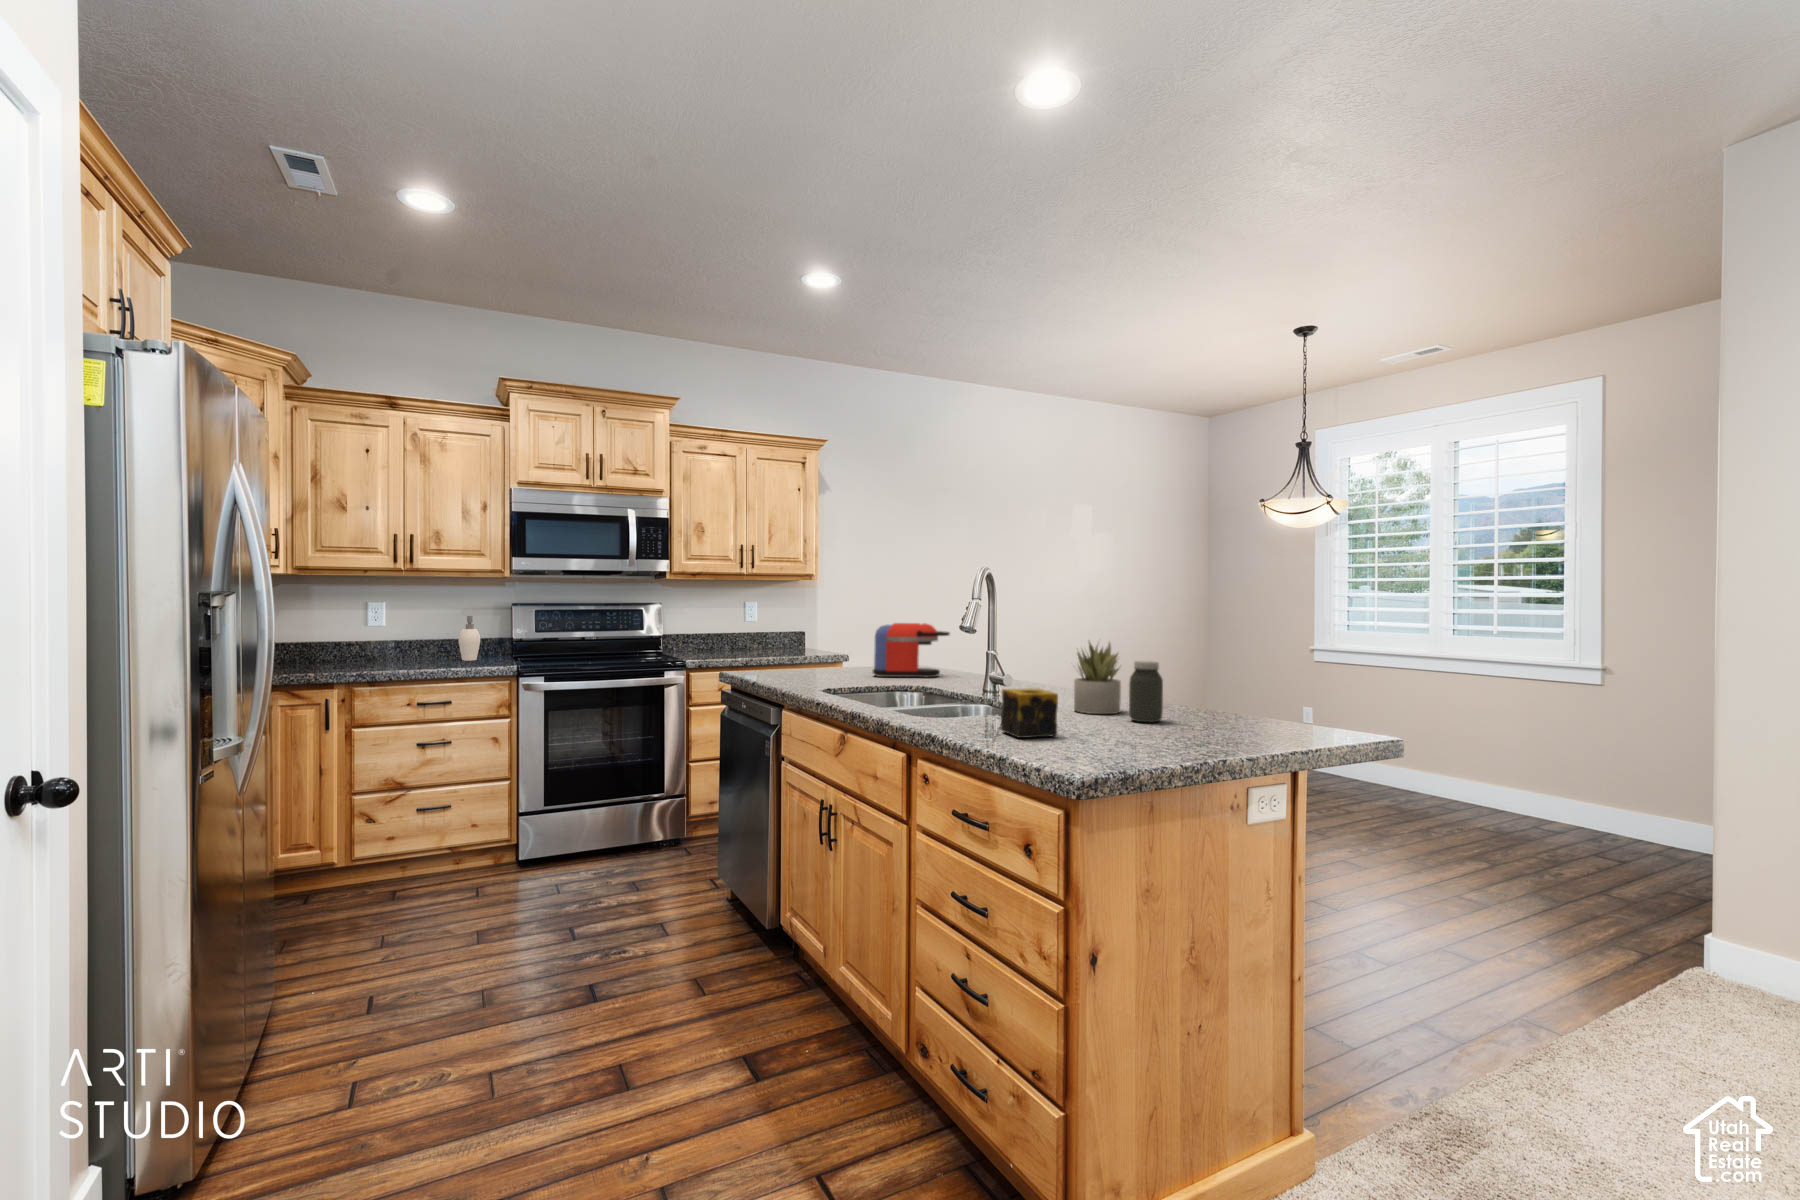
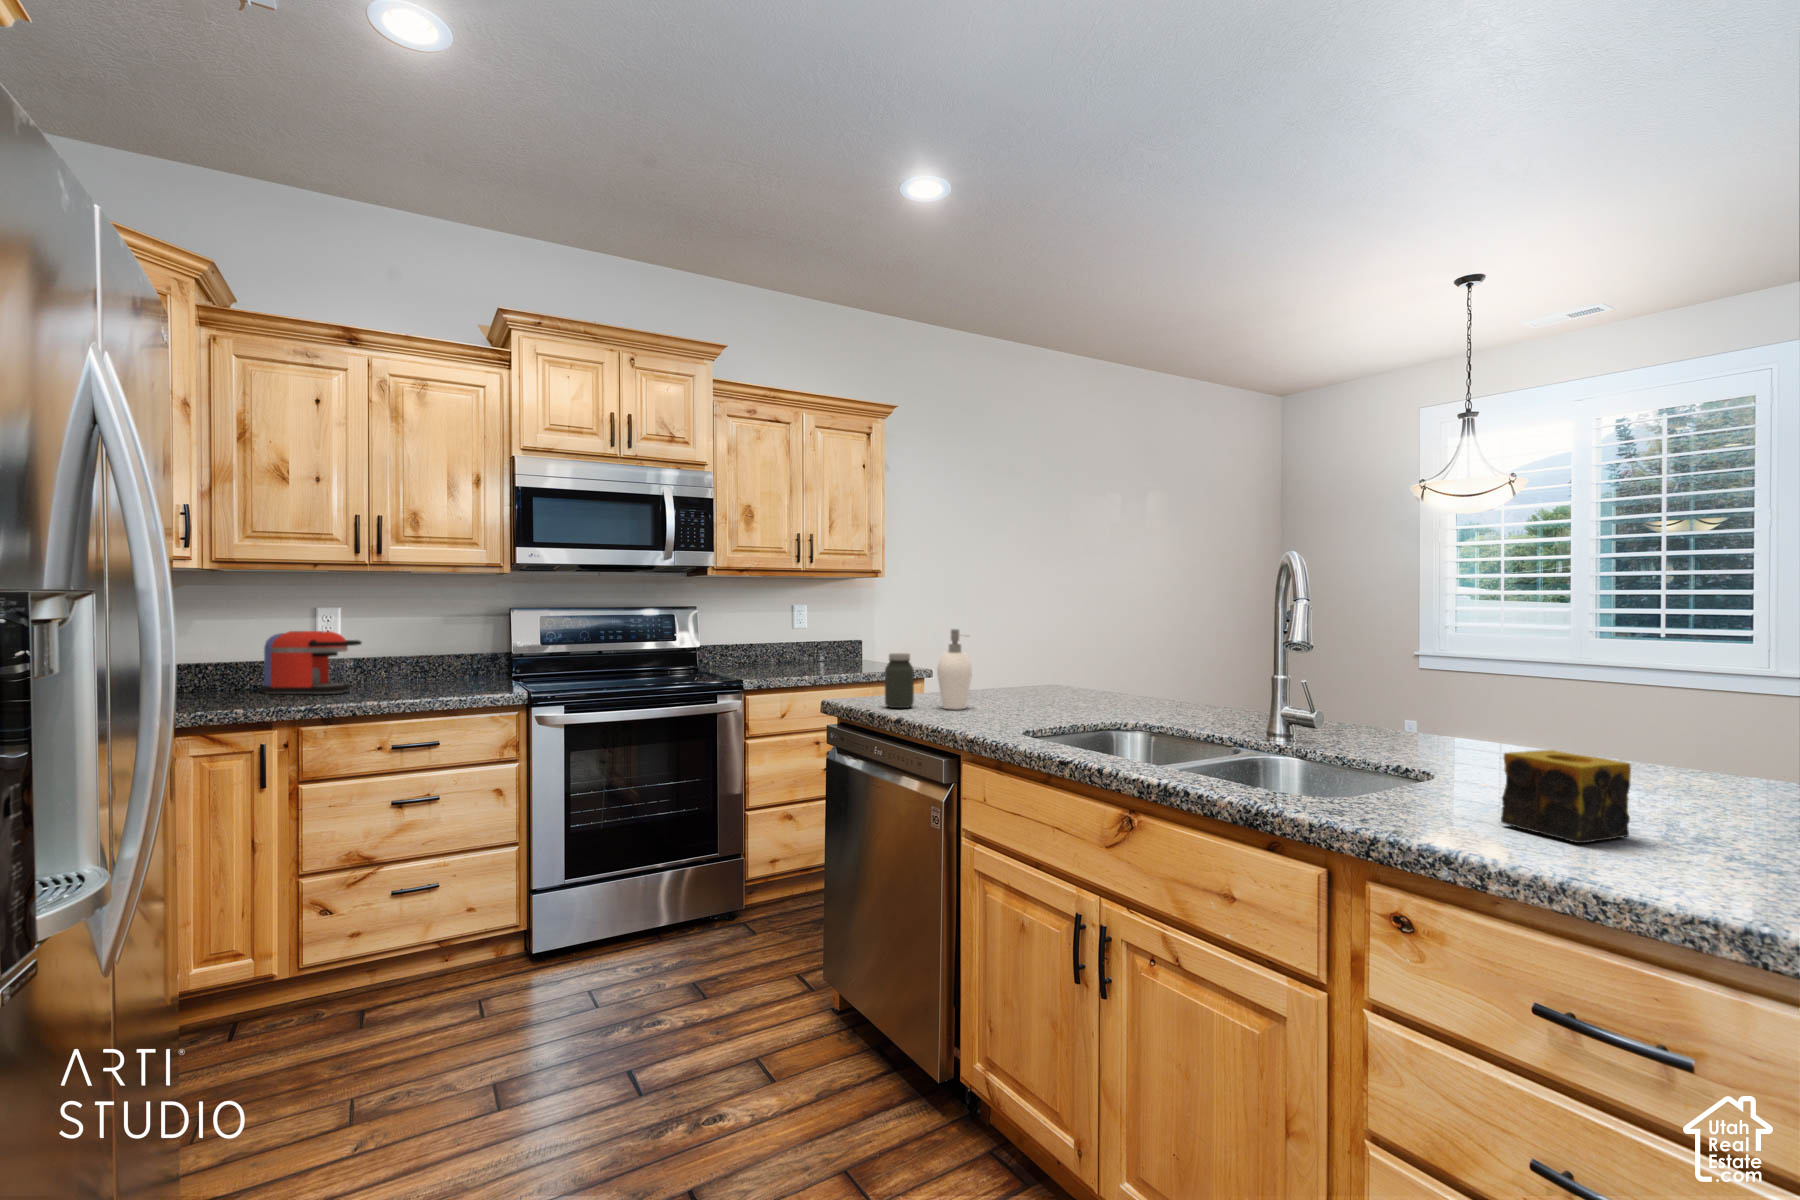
soap dispenser: present [458,616,480,661] -> present [937,629,972,710]
coffee maker: present [873,623,950,677] -> present [261,631,361,694]
succulent plant: present [1074,643,1121,714] -> none [1464,660,1565,777]
jar: present [1129,661,1163,722] -> present [885,653,914,708]

